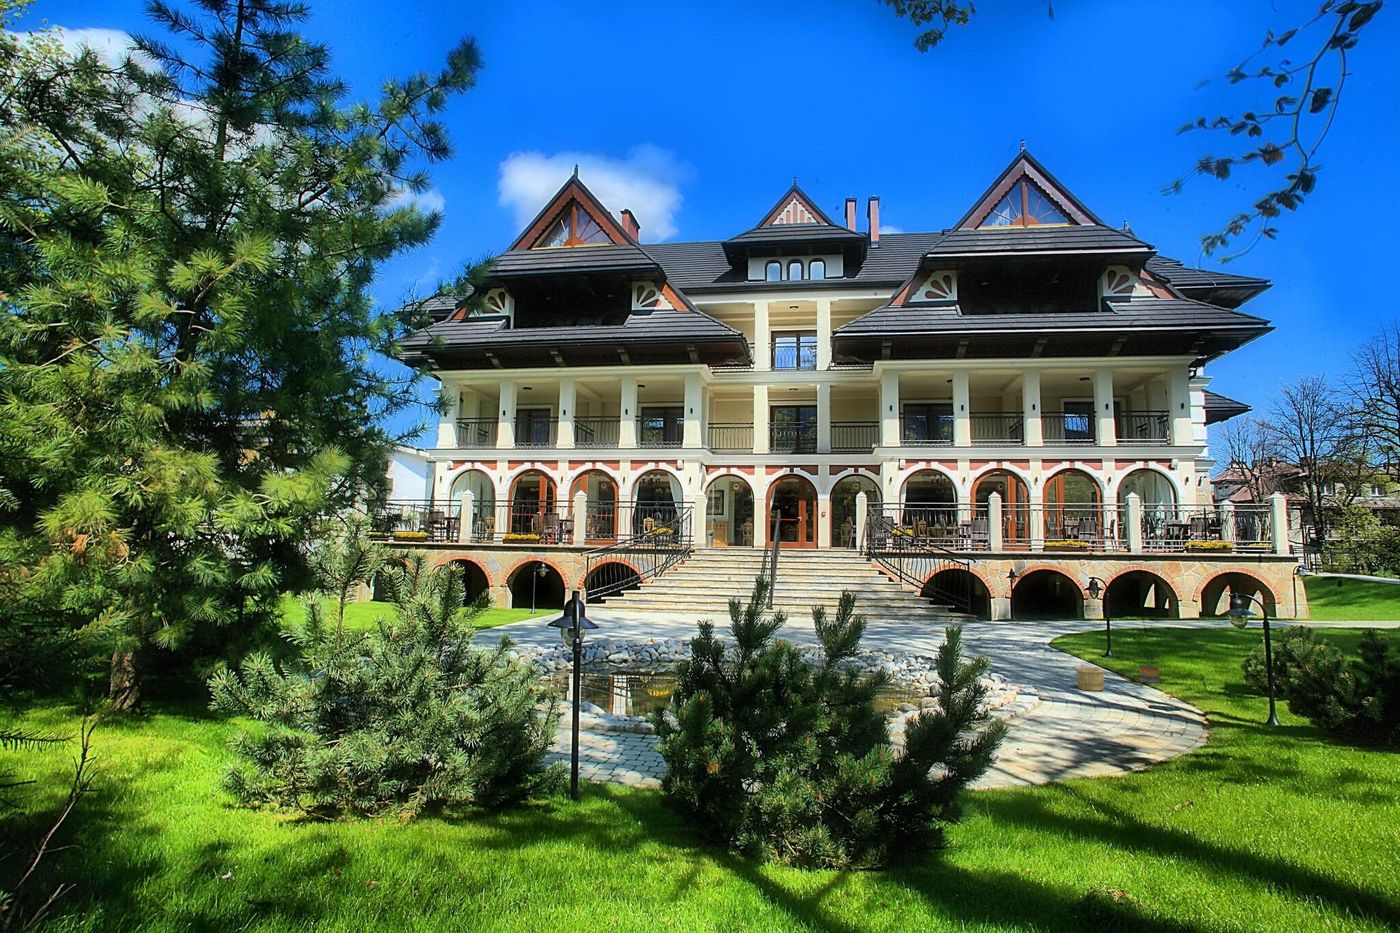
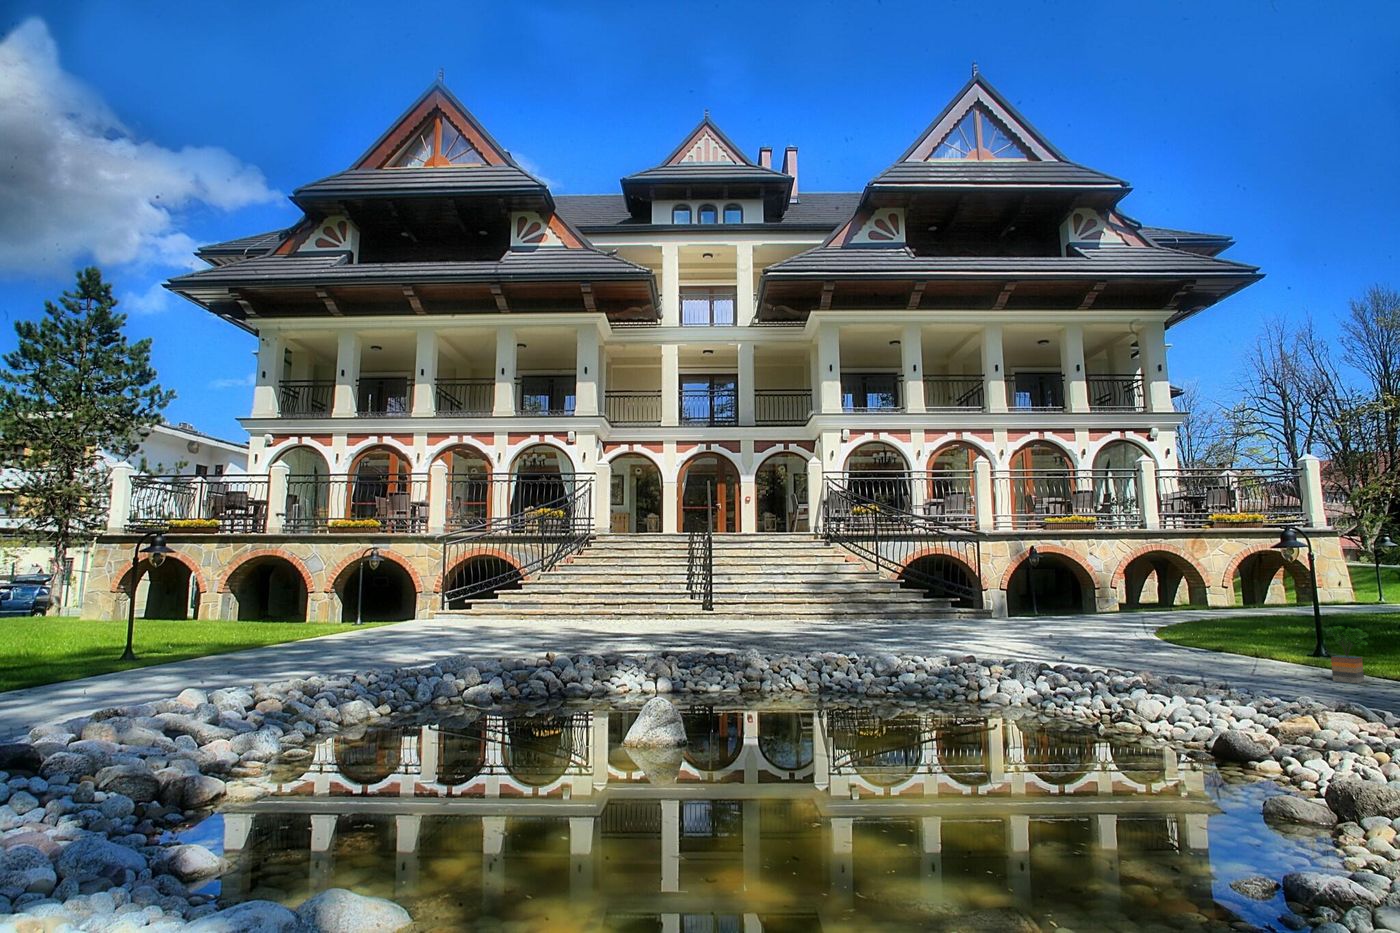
wooden bucket: present [1076,667,1104,691] -> none [1269,661,1321,699]

